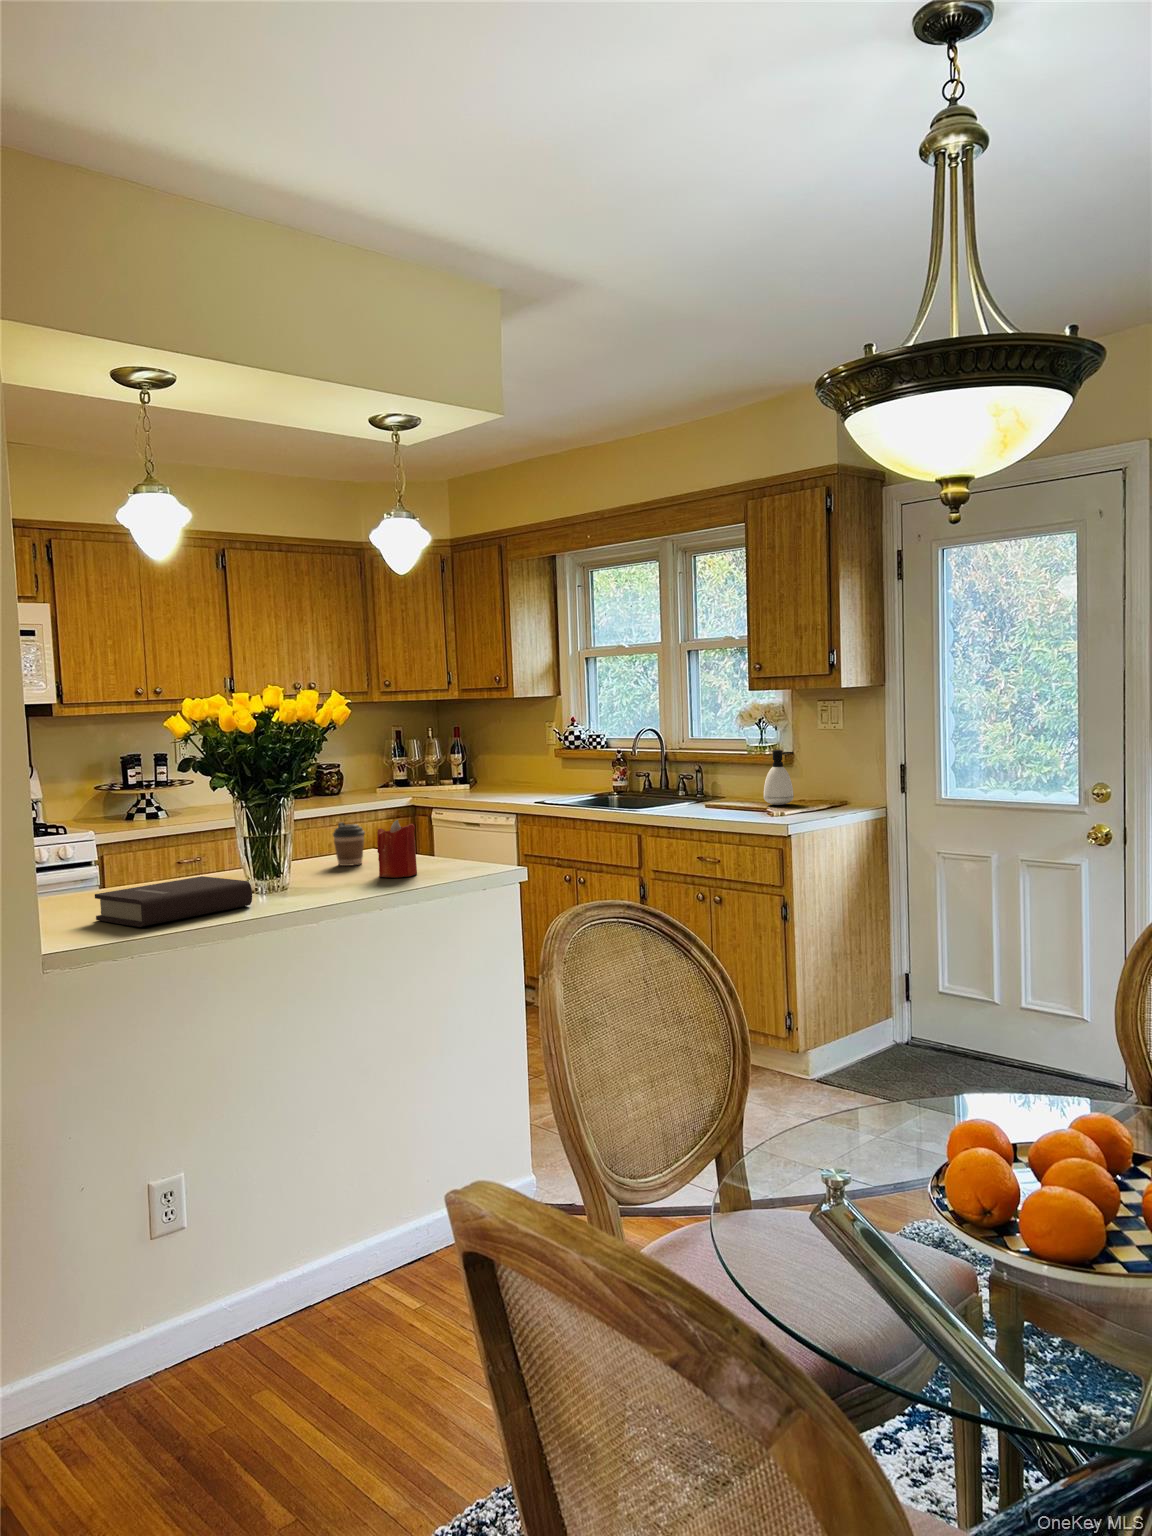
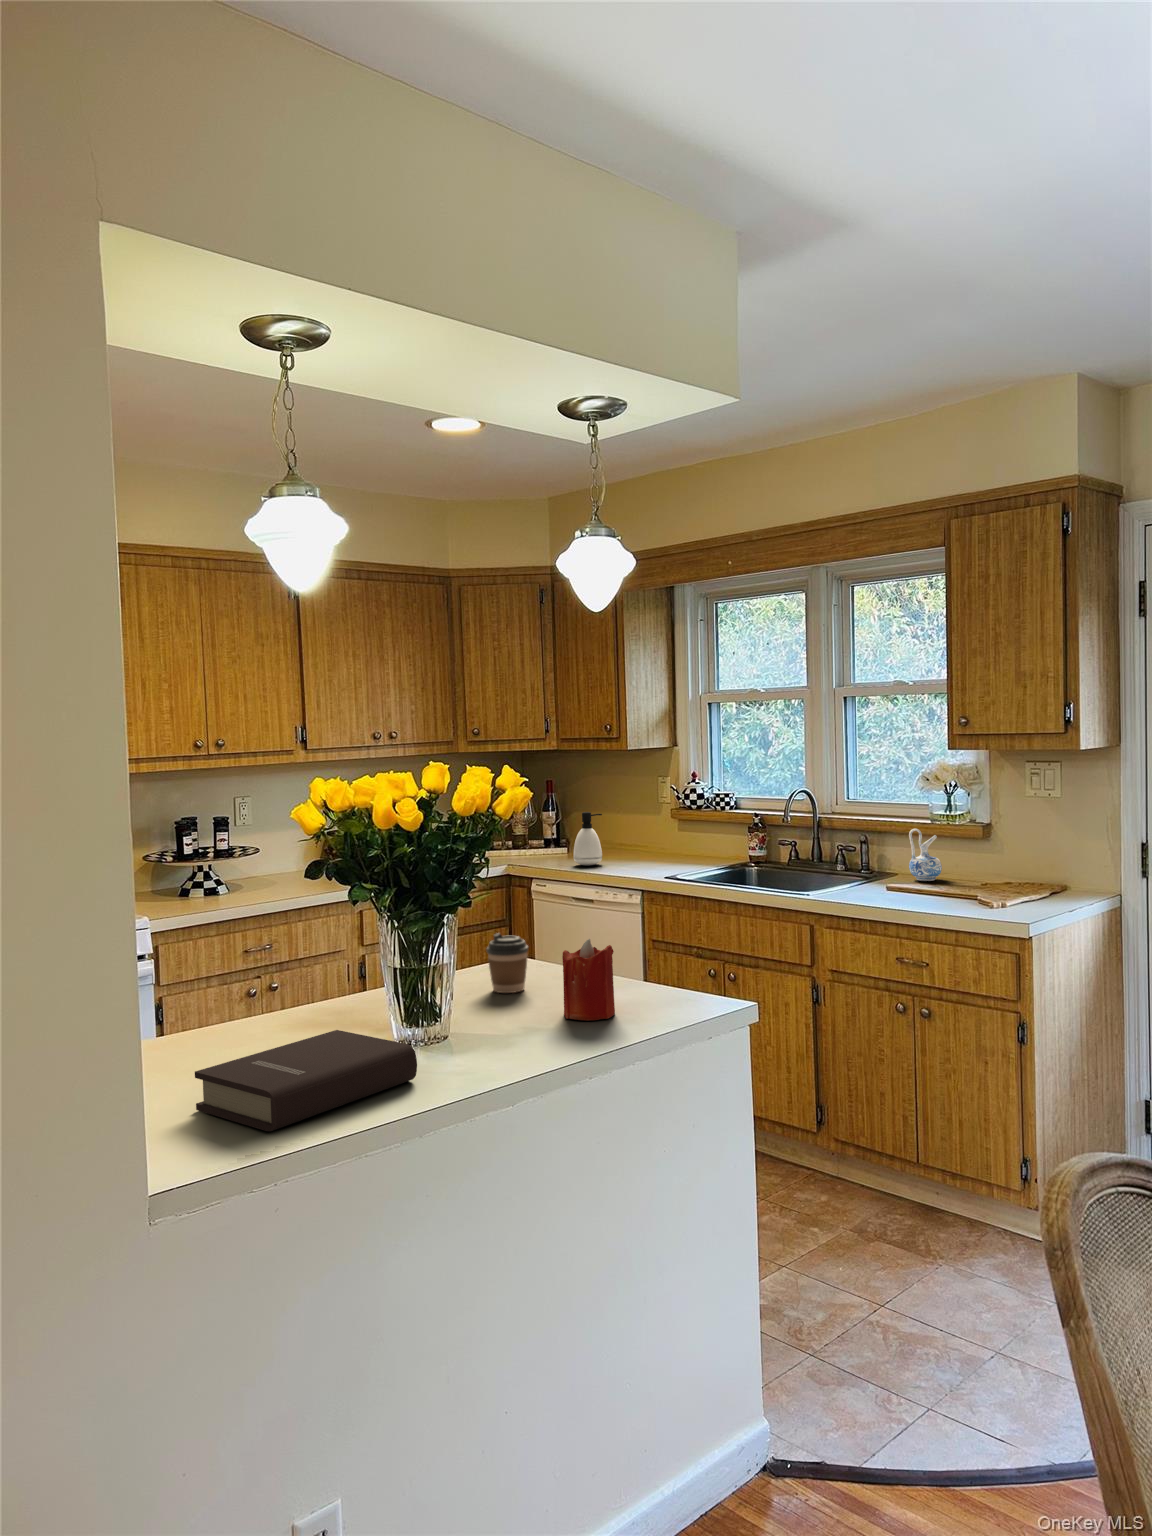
soap dispenser: present [764,750,794,805] -> present [574,812,602,865]
ceramic pitcher: none [729,758,756,801] -> present [909,829,942,881]

